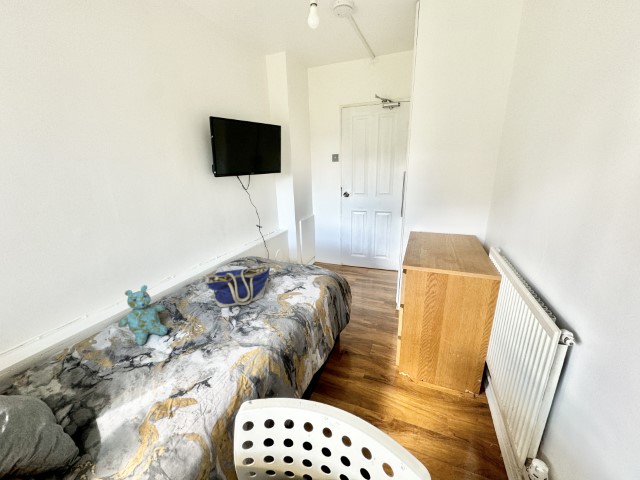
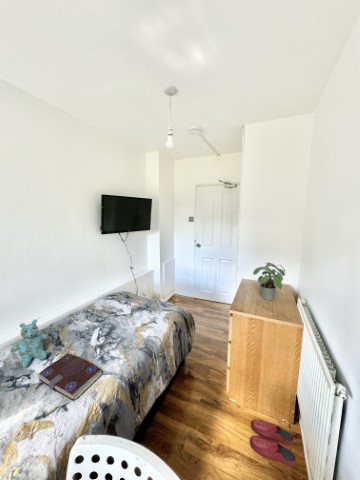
potted plant: none [431,202,473,252] -> present [253,263,285,300]
tote bag: present [205,265,270,307] -> none [80,305,130,337]
book: none [161,326,246,376] -> present [38,353,102,401]
slippers: none [428,392,485,435] -> present [250,420,296,466]

